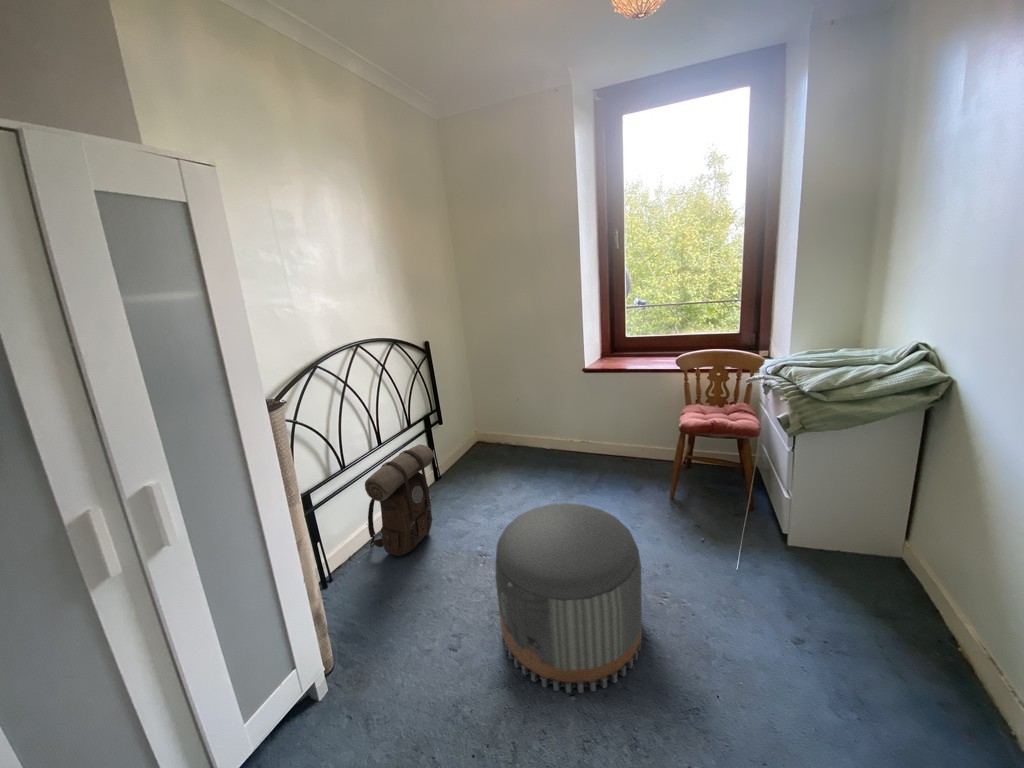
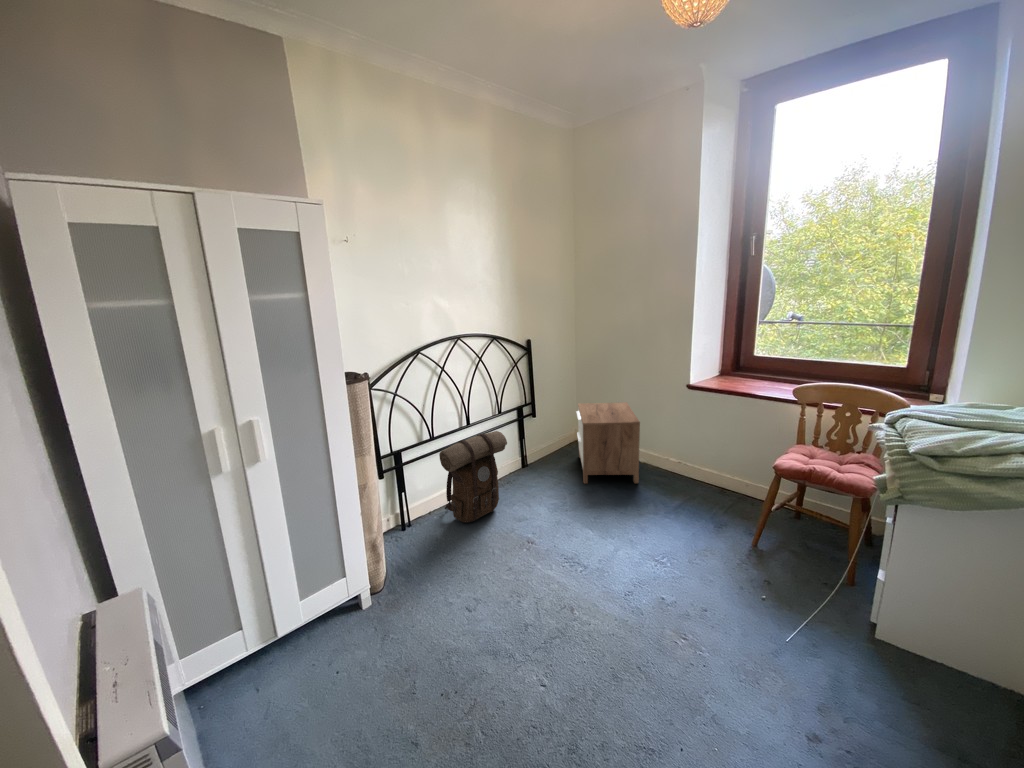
nightstand: none [481,395,555,482] -> present [577,402,640,484]
pouf: present [495,503,642,693] -> none [502,510,642,693]

